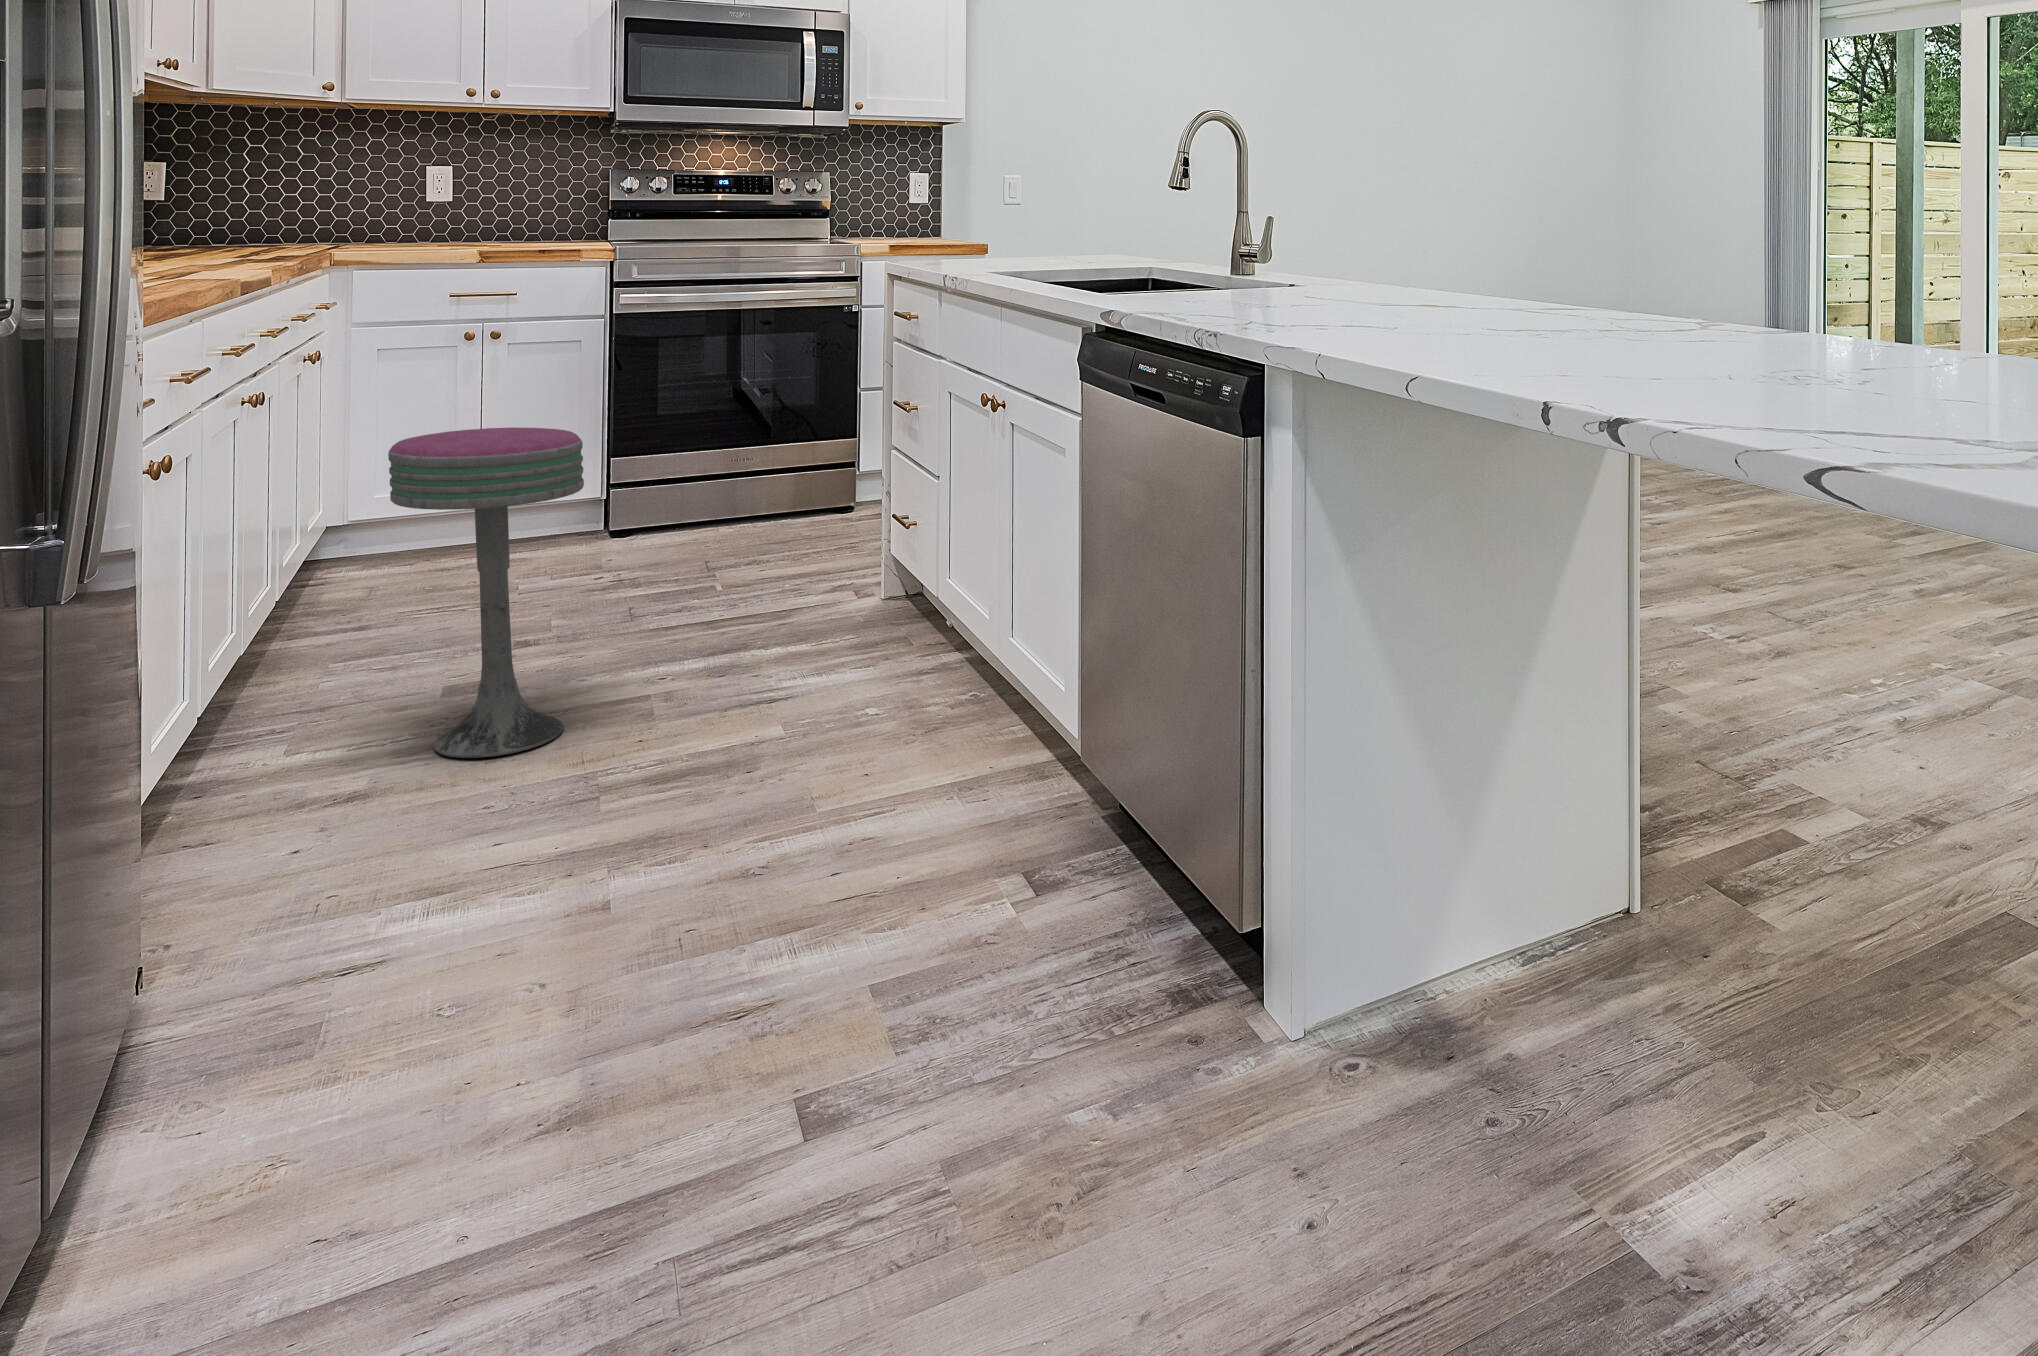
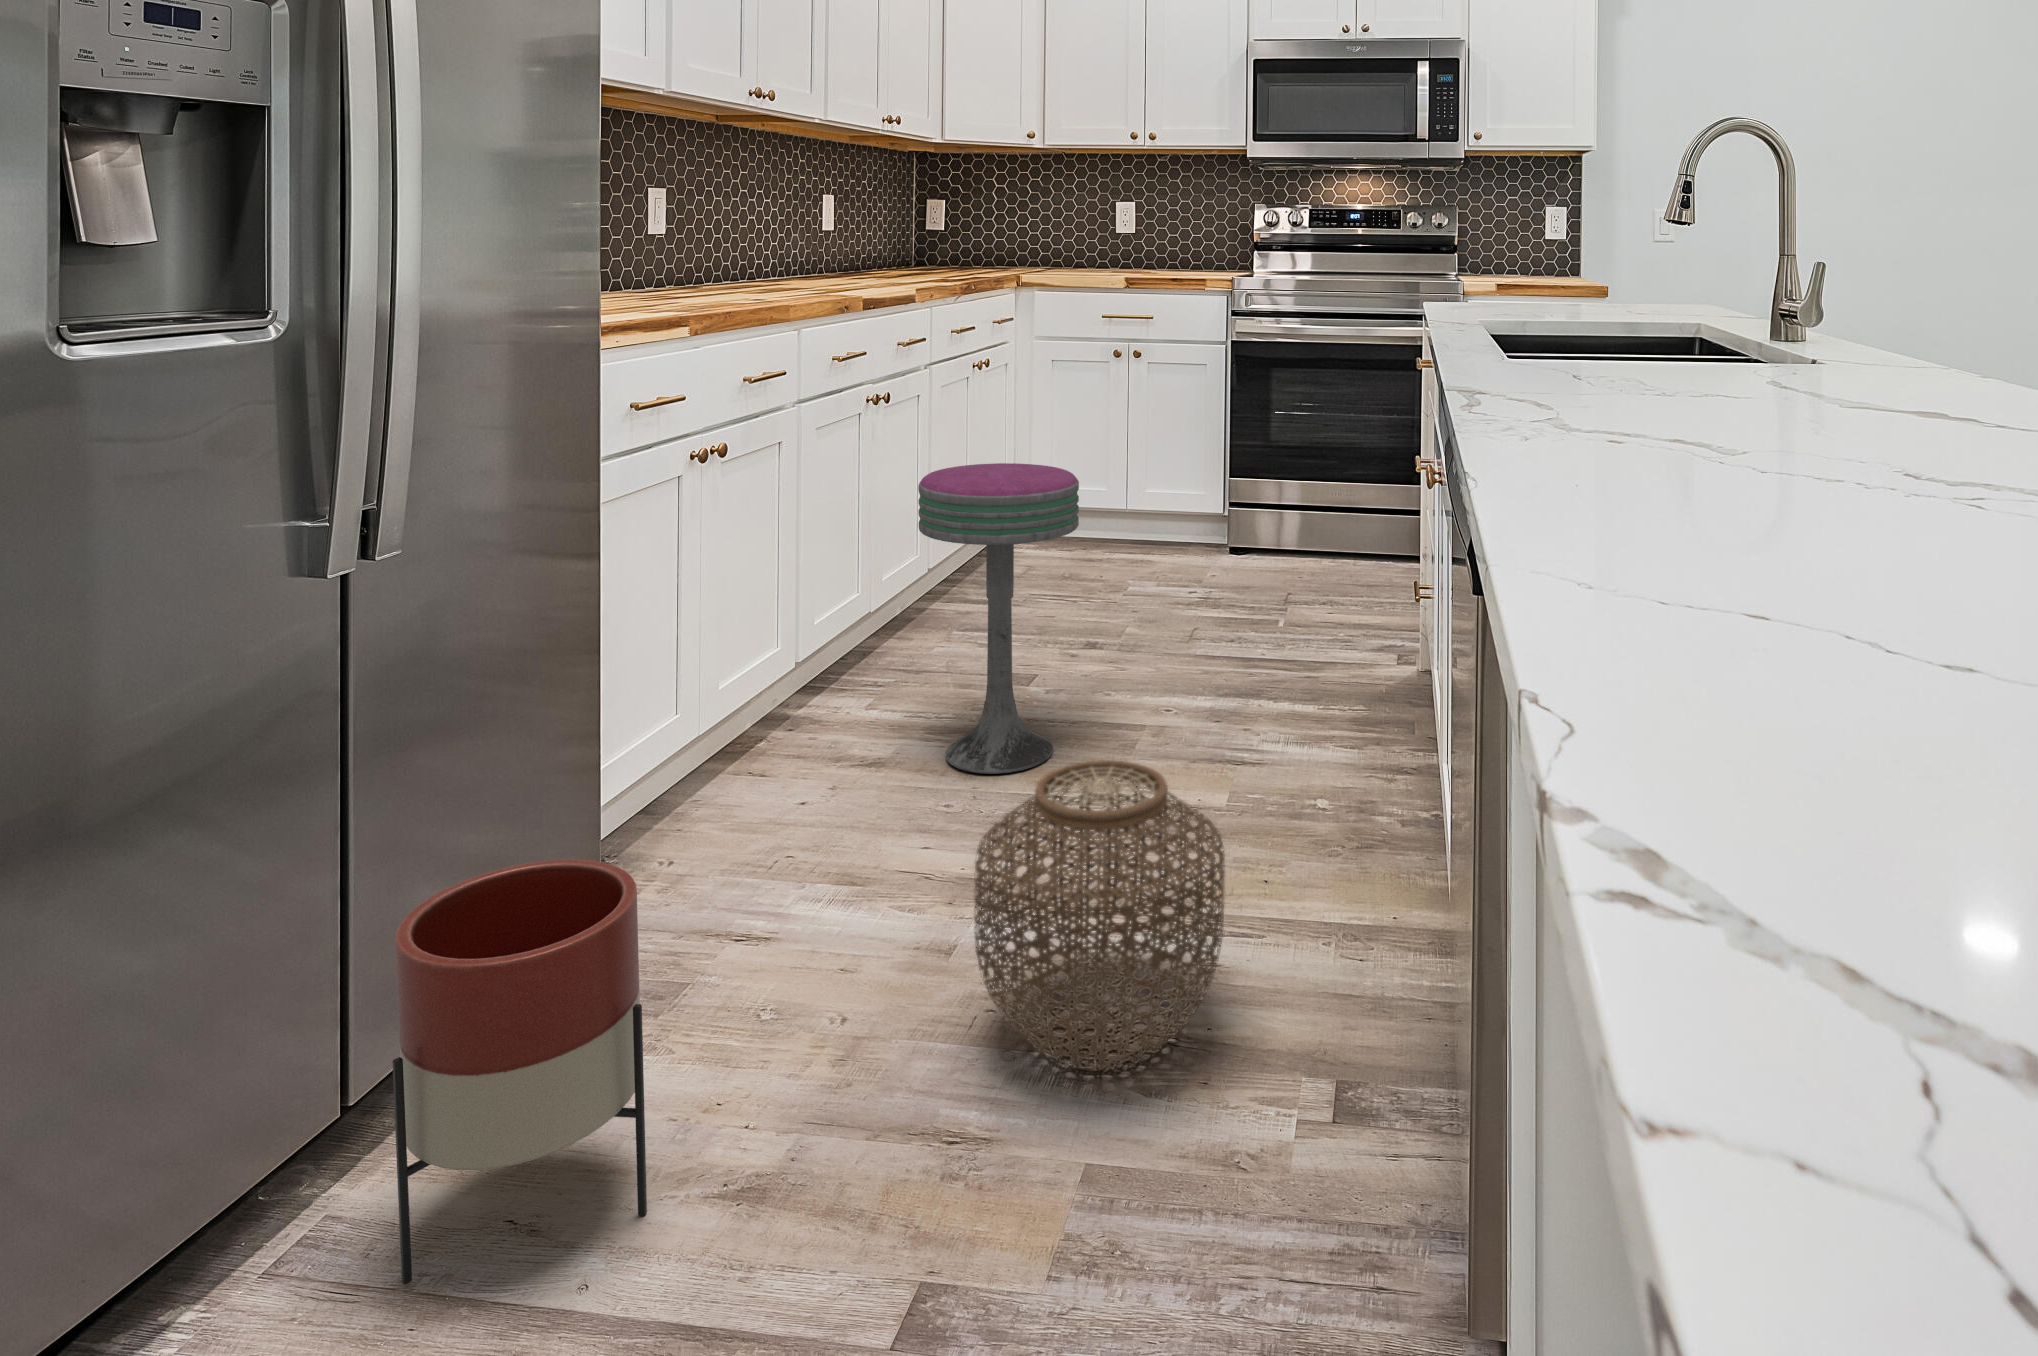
woven basket: none [665,652,907,926] -> present [974,760,1225,1071]
planter: none [124,811,435,1275] -> present [392,859,647,1285]

